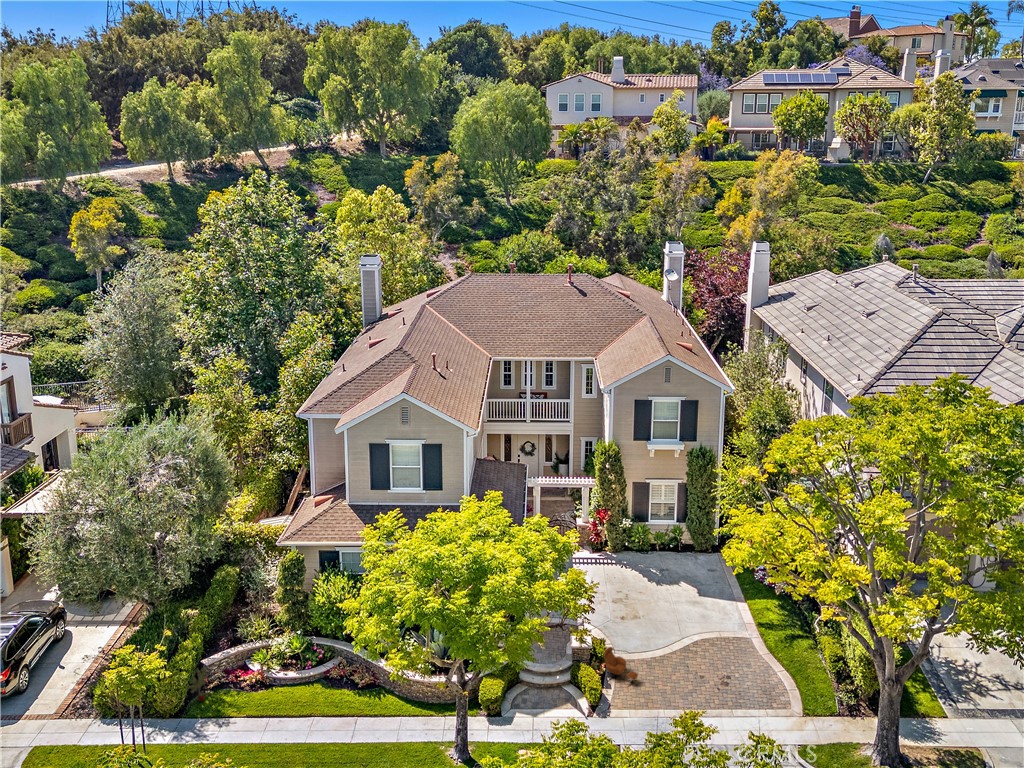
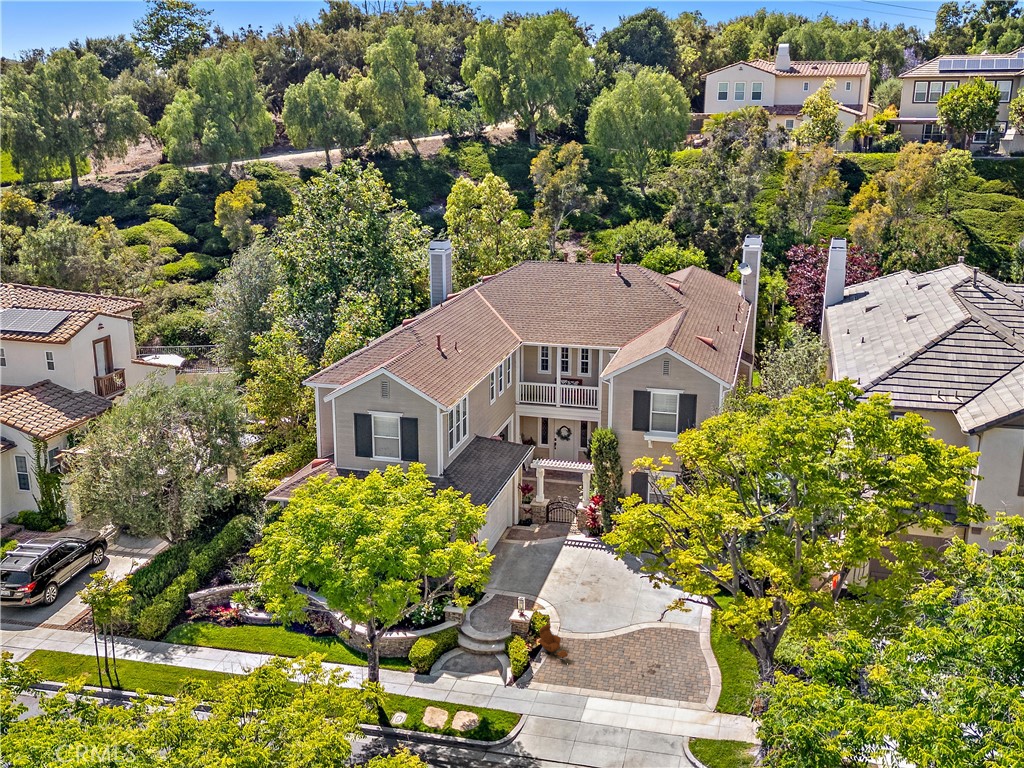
potted tree: present [189,668,209,701] -> none [170,599,190,629]

